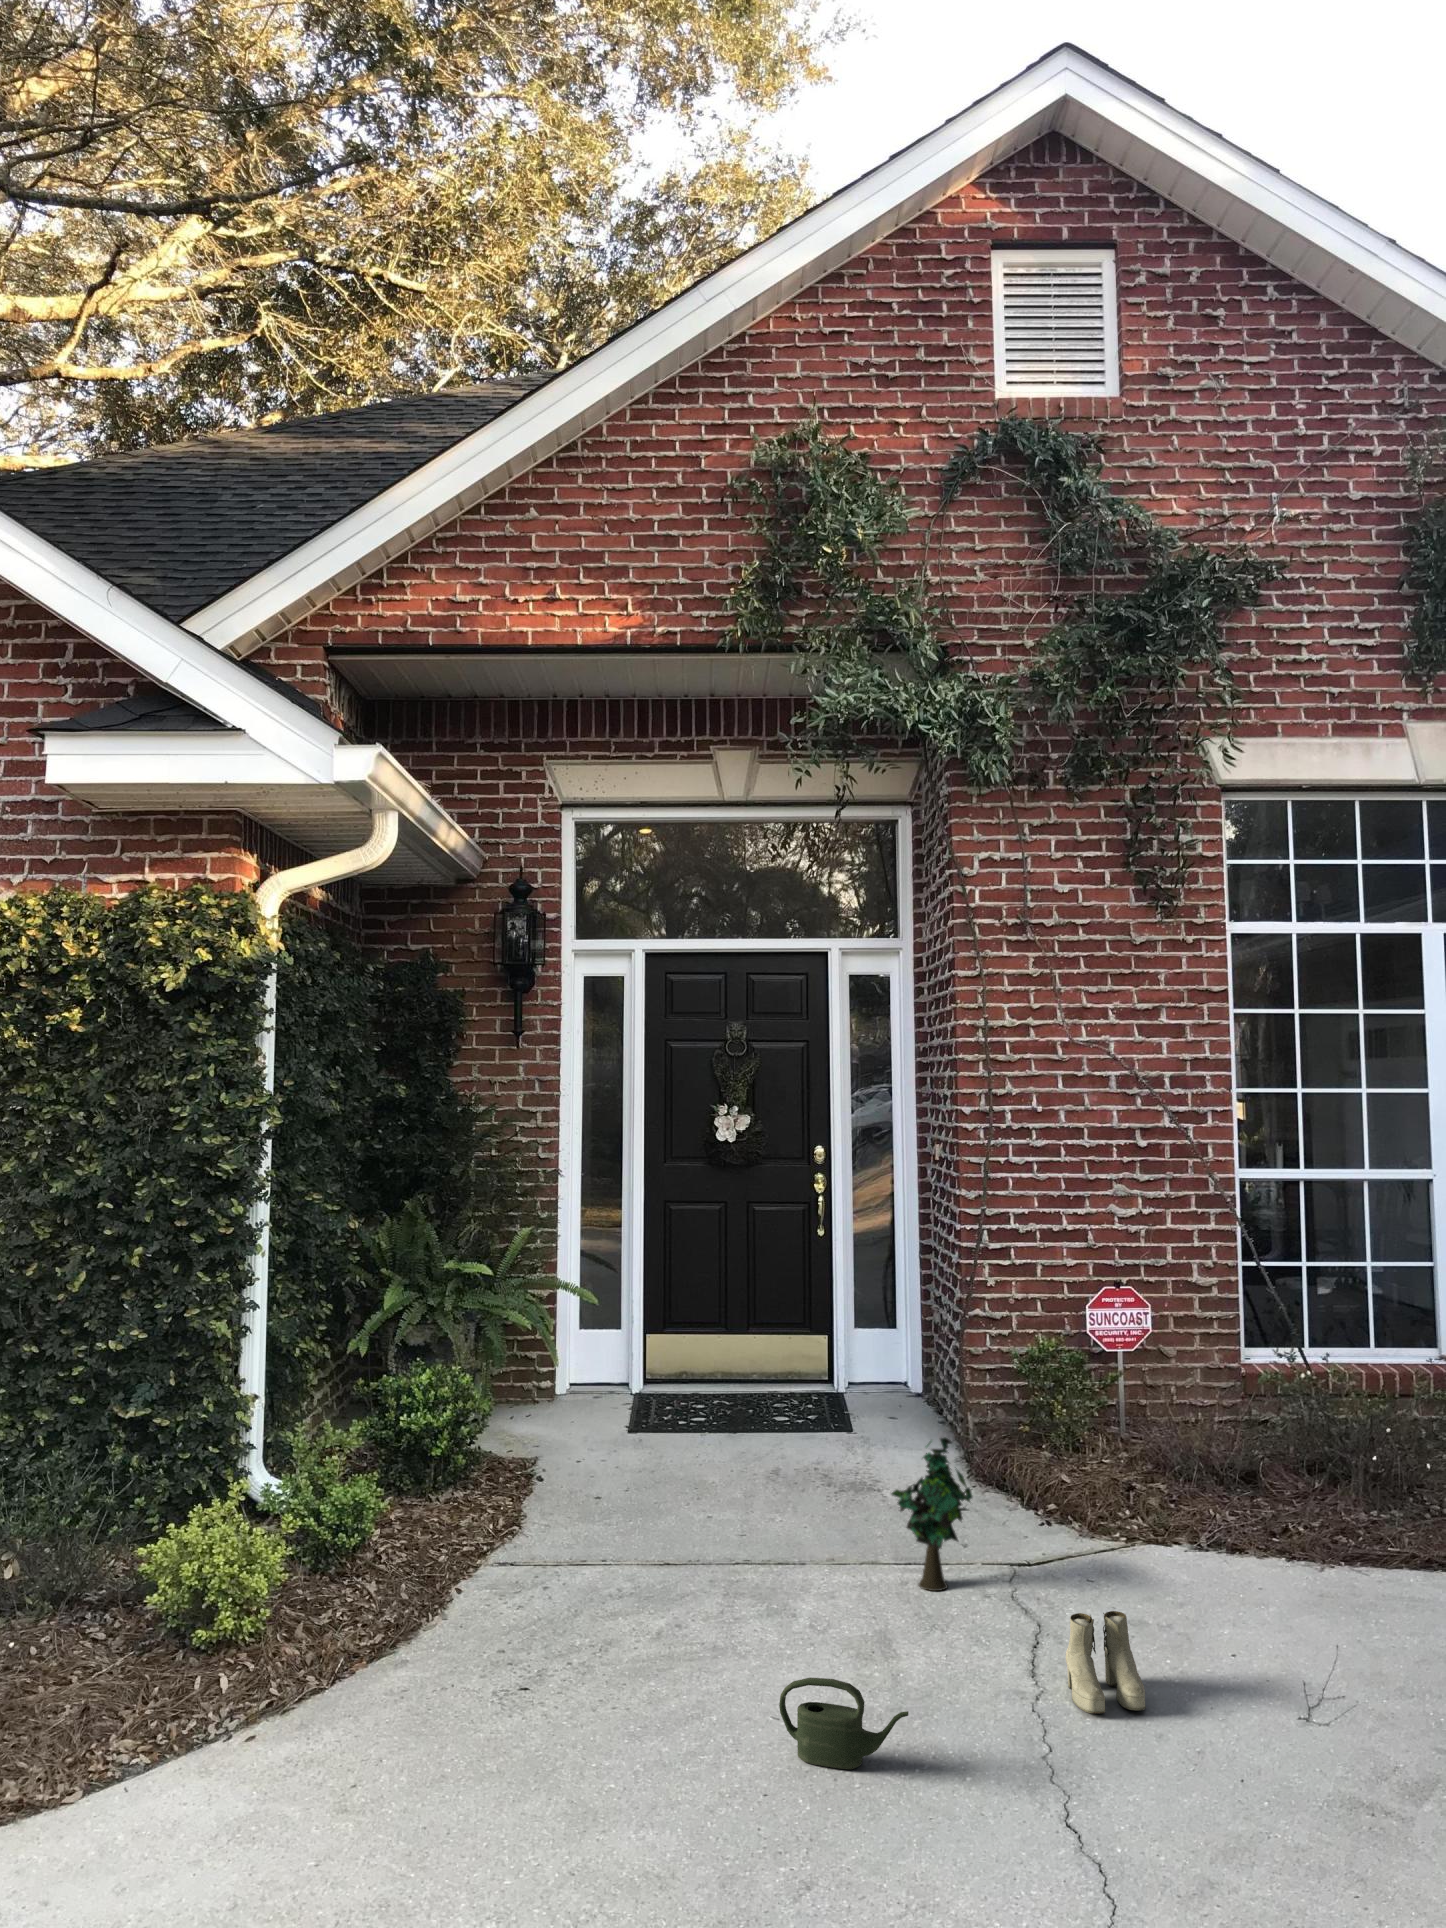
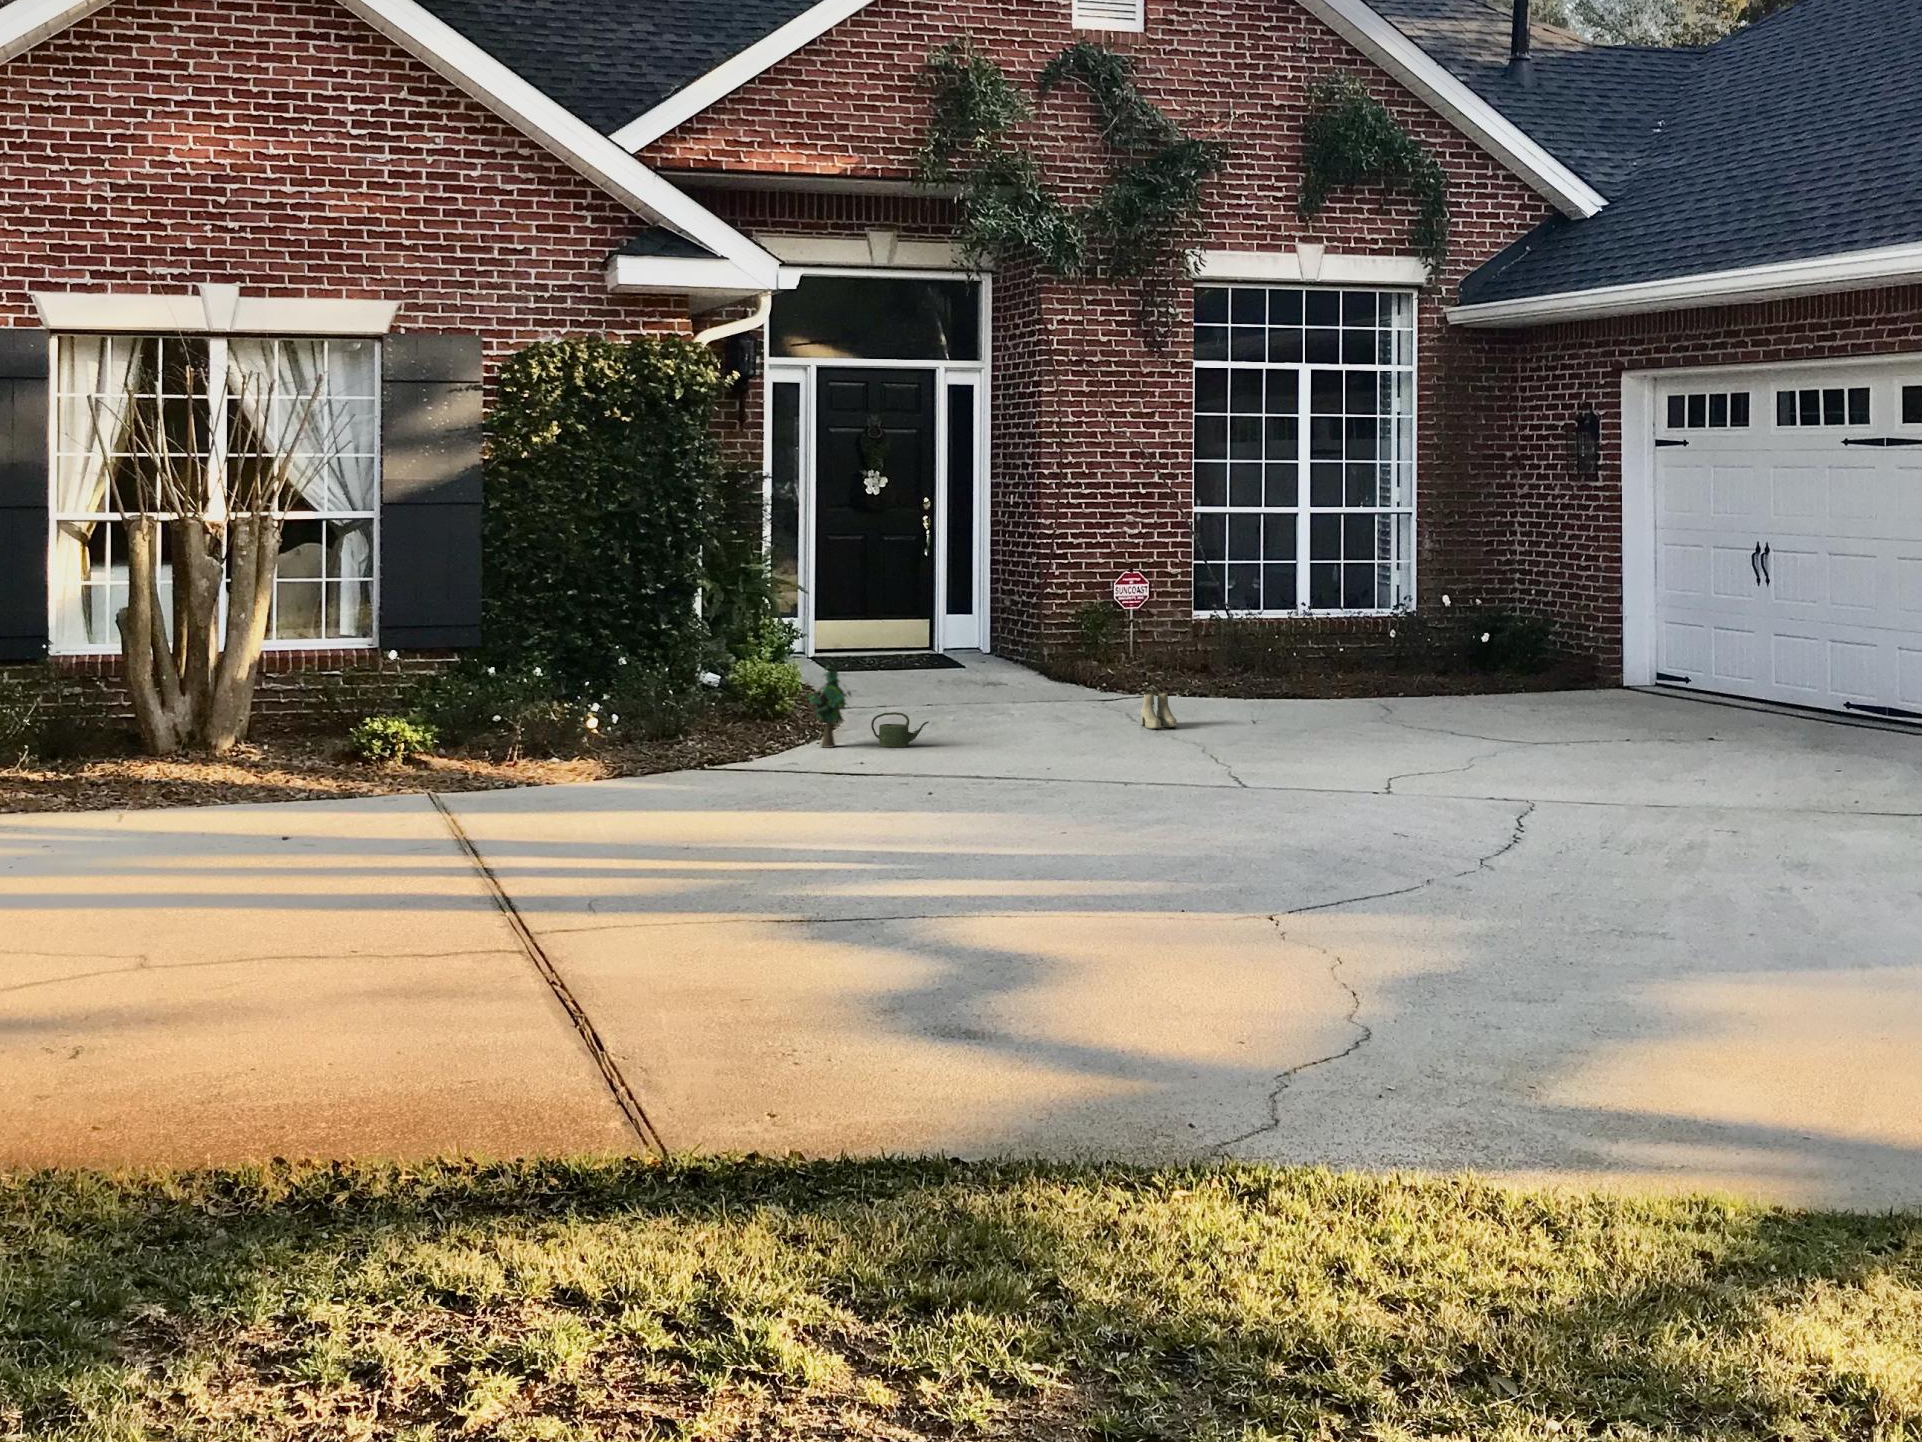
decorative plant: present [892,1438,972,1591] -> present [806,664,851,748]
watering can: present [779,1677,908,1769] -> present [871,712,929,747]

